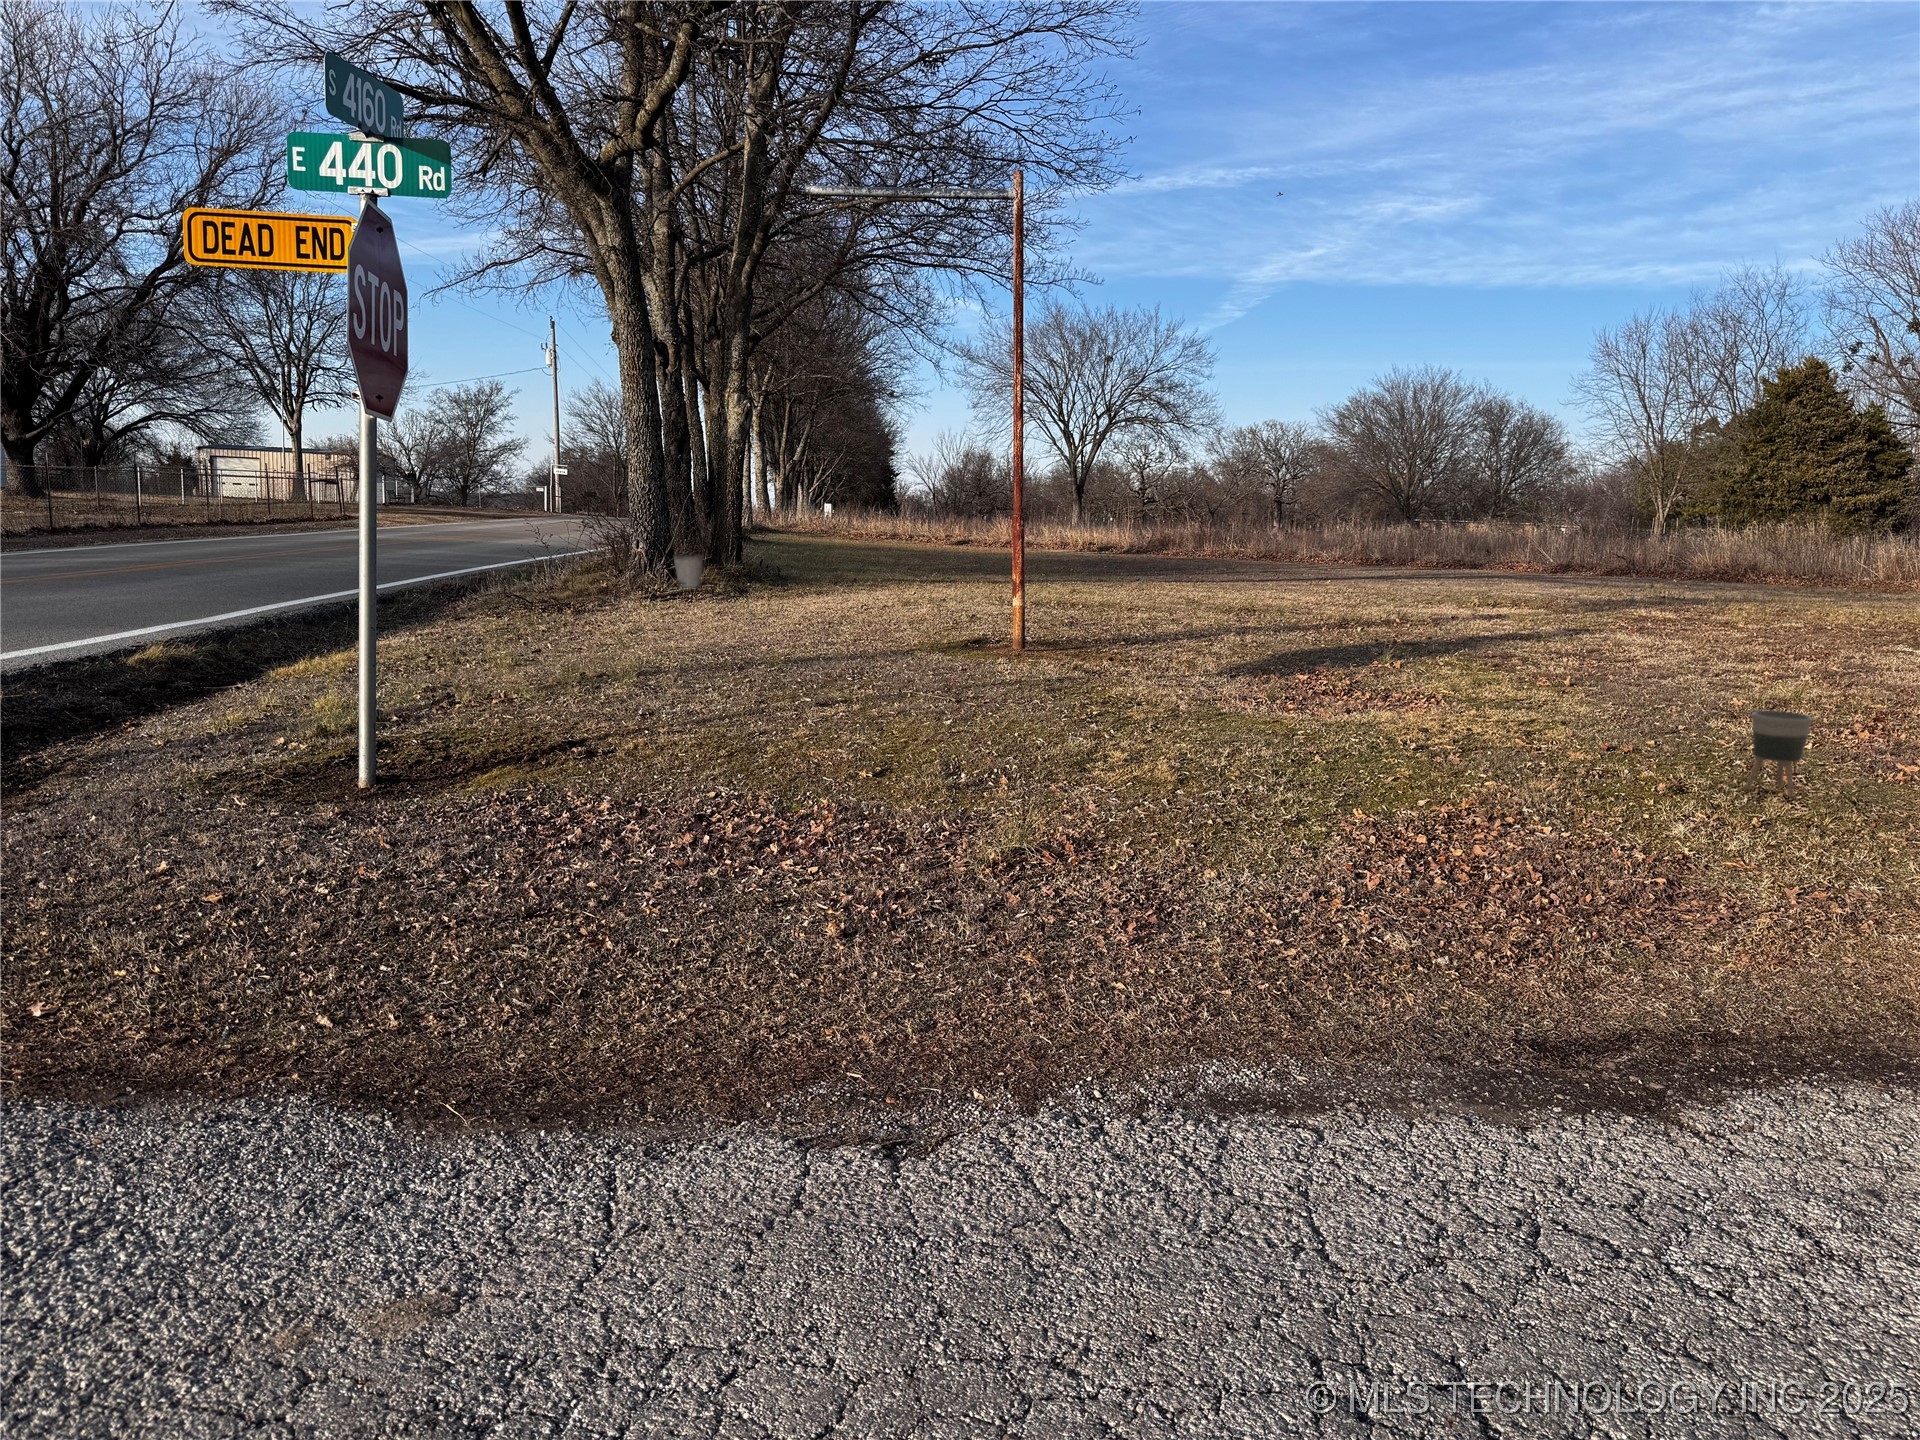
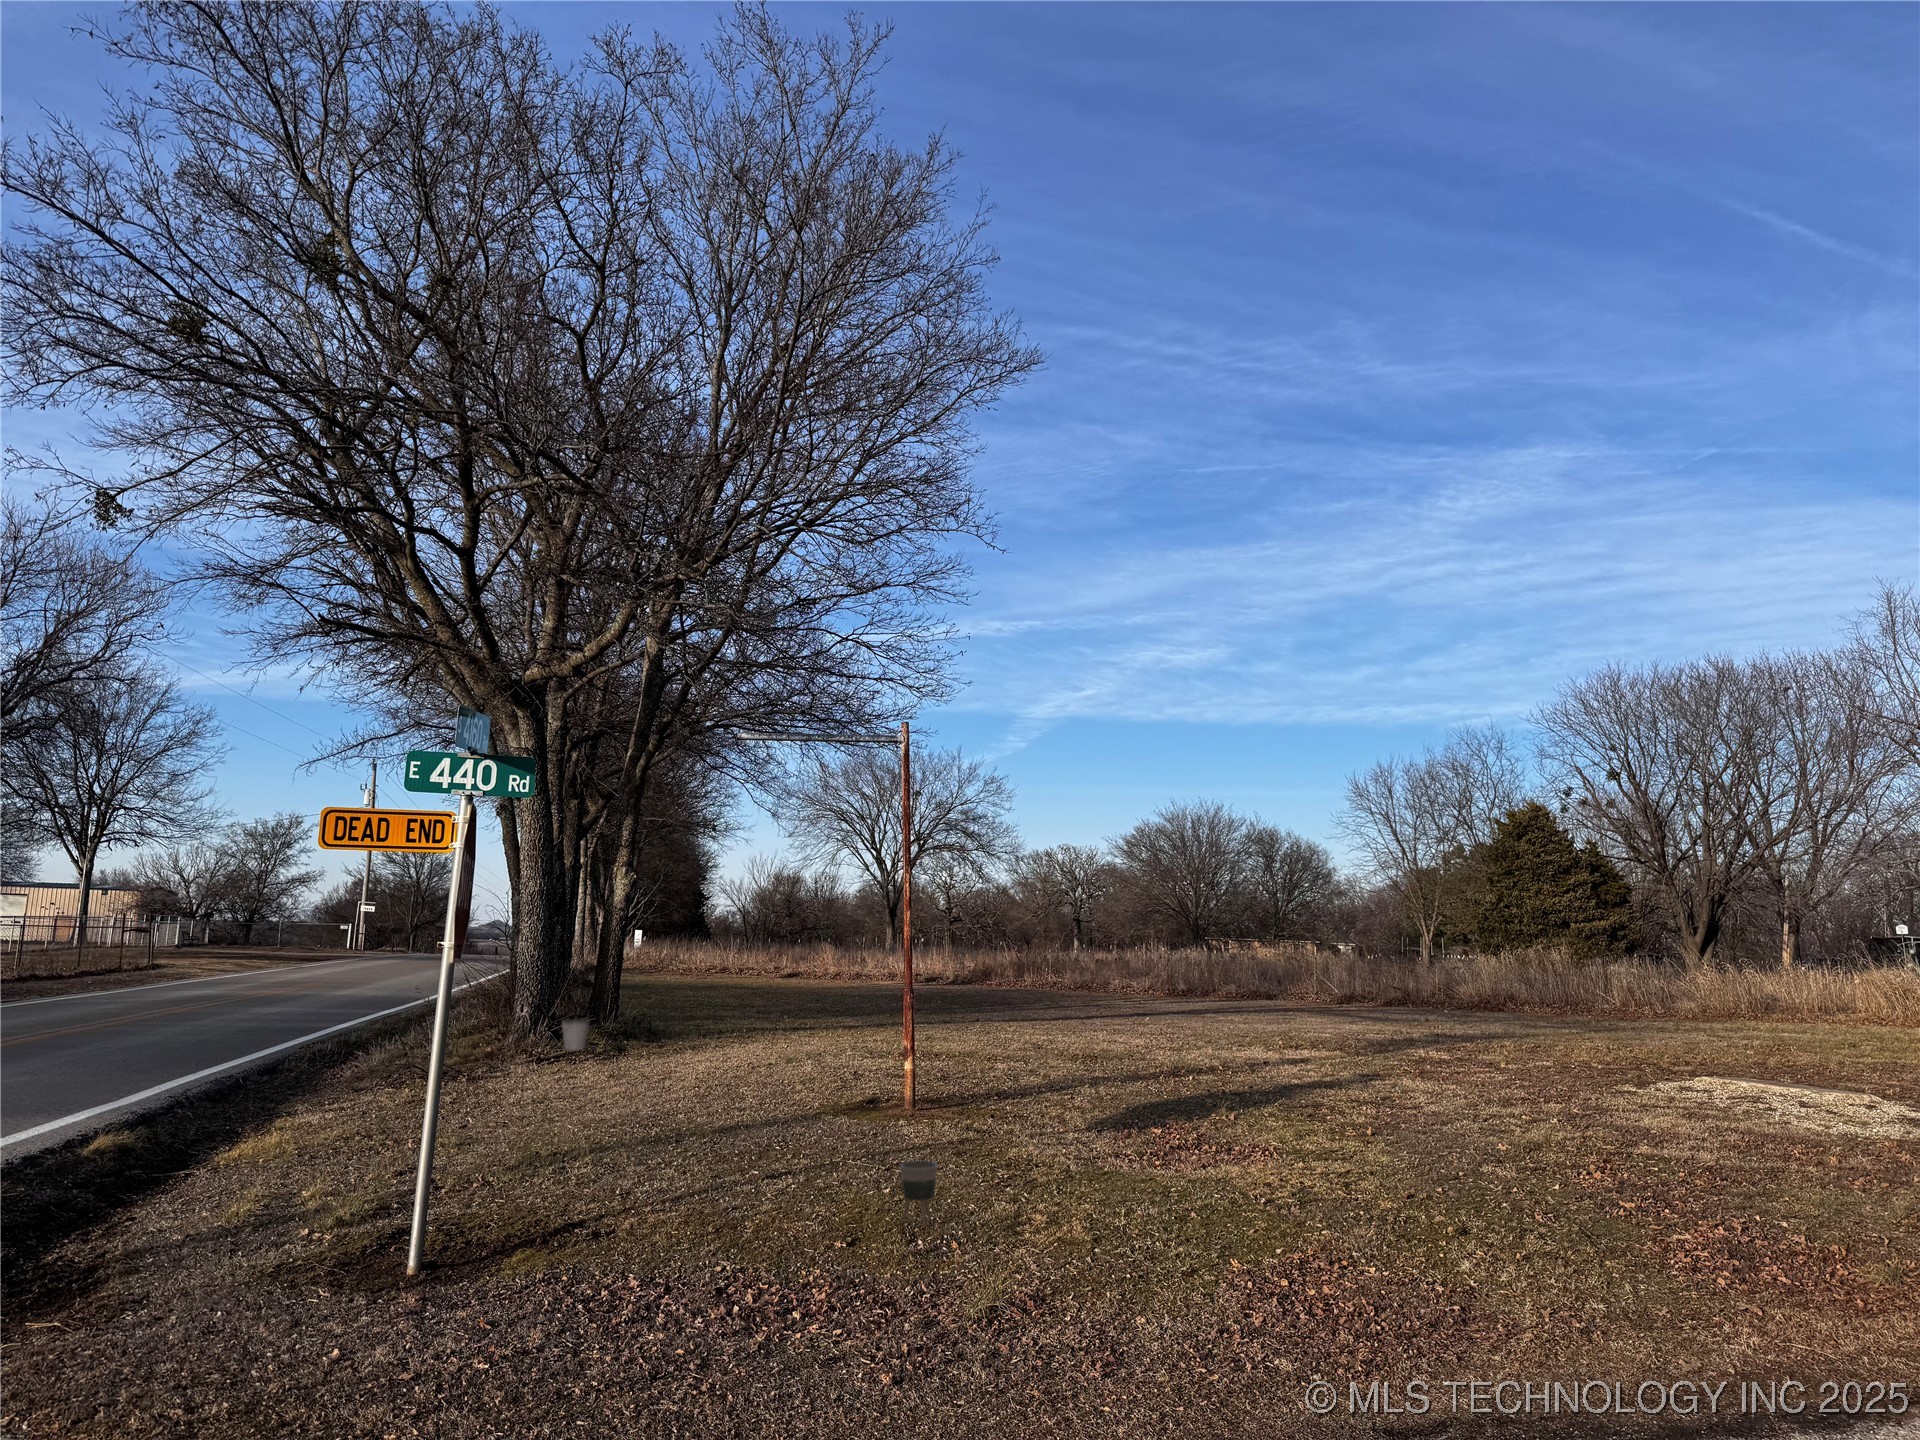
planter: present [1745,710,1812,797] -> present [900,1161,938,1228]

